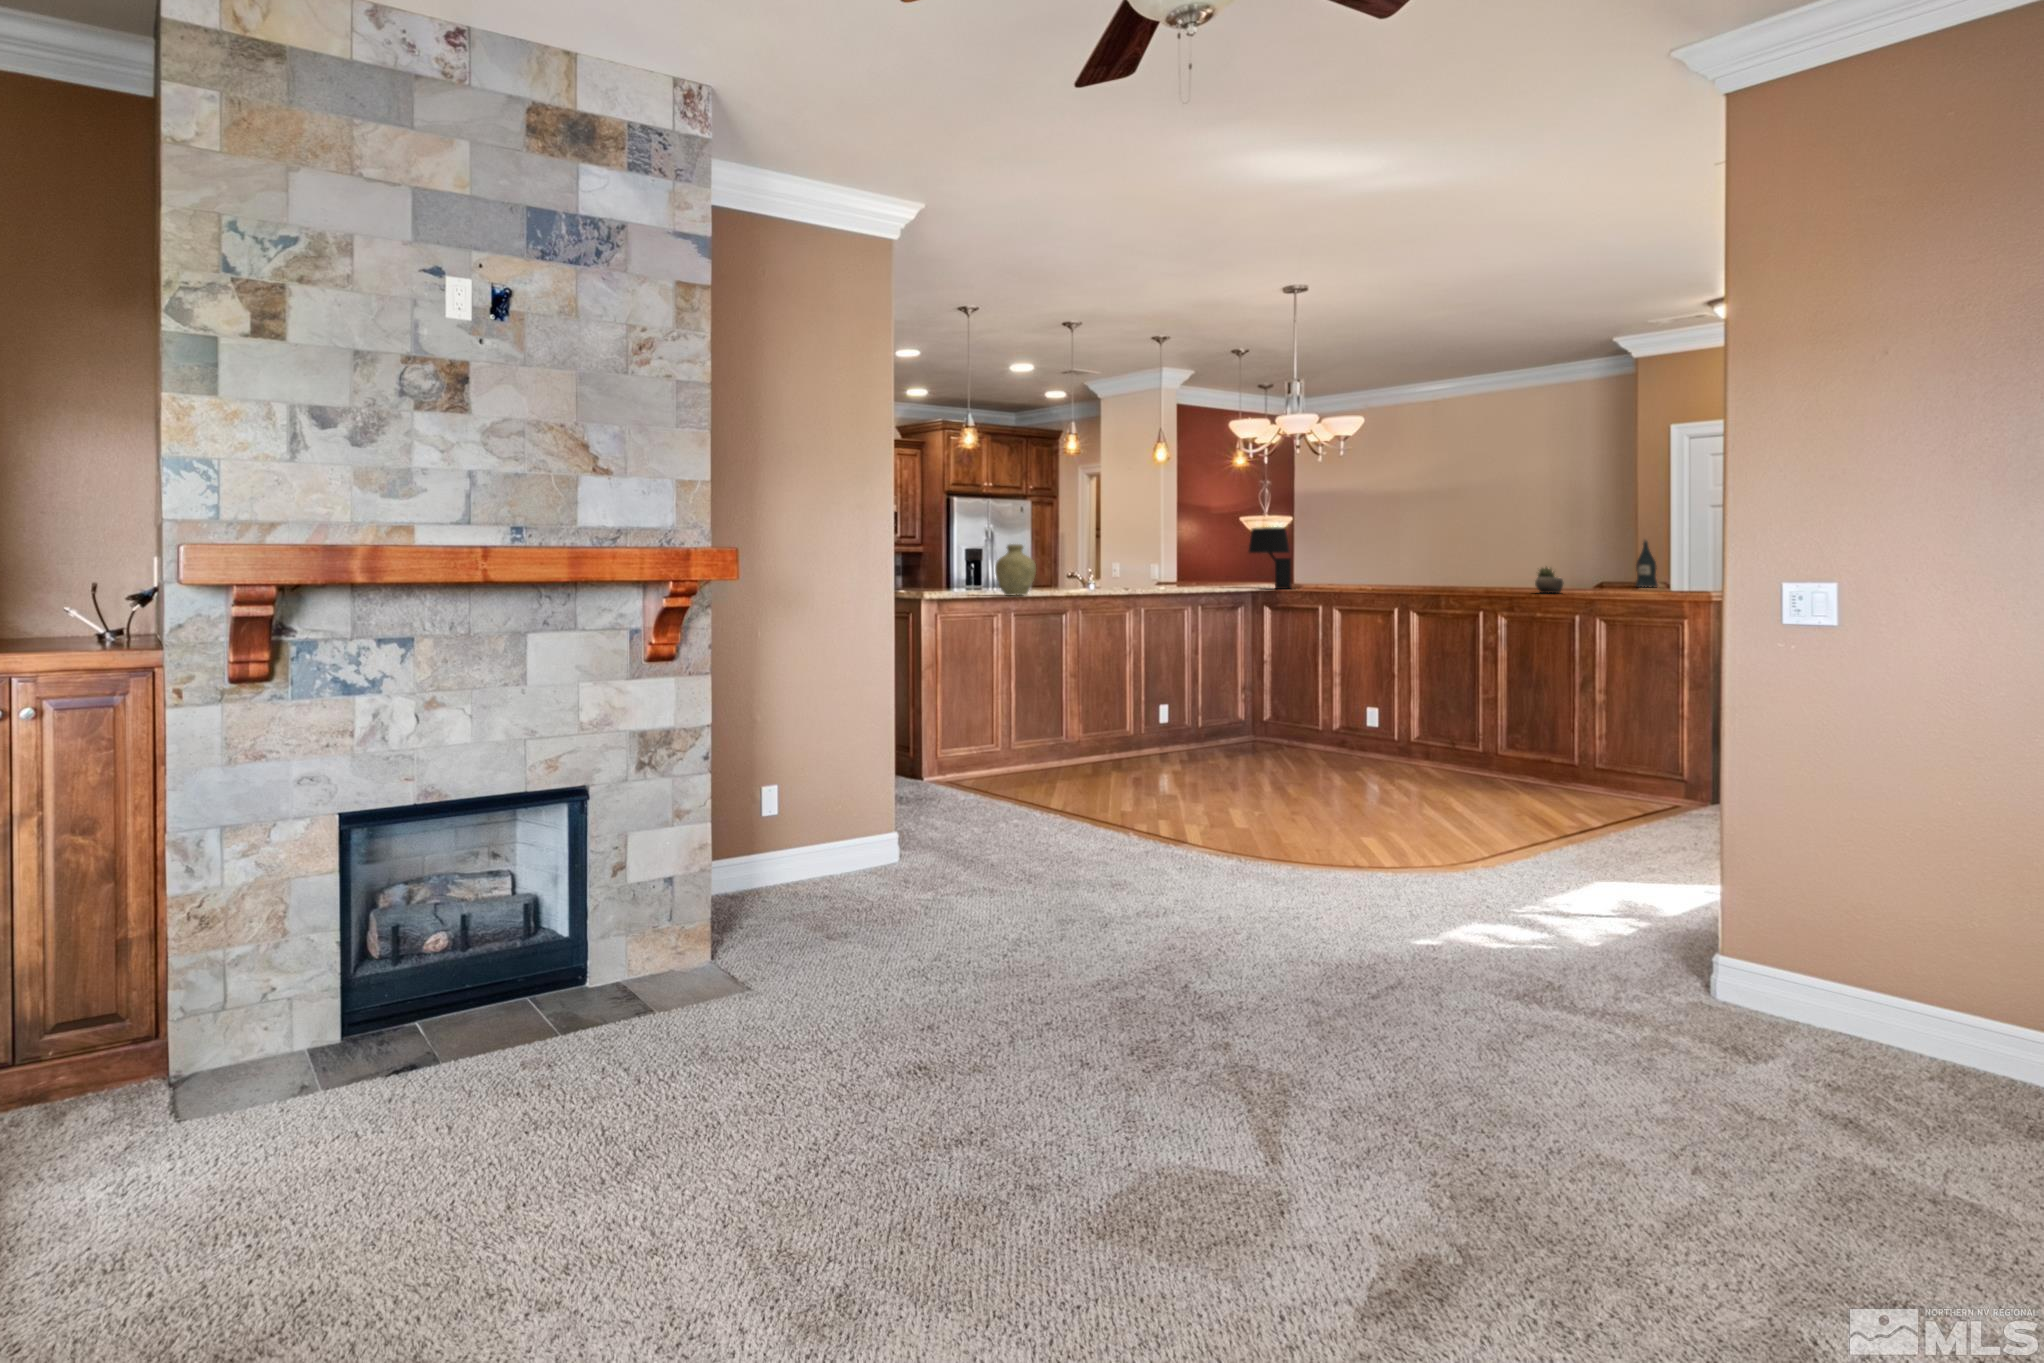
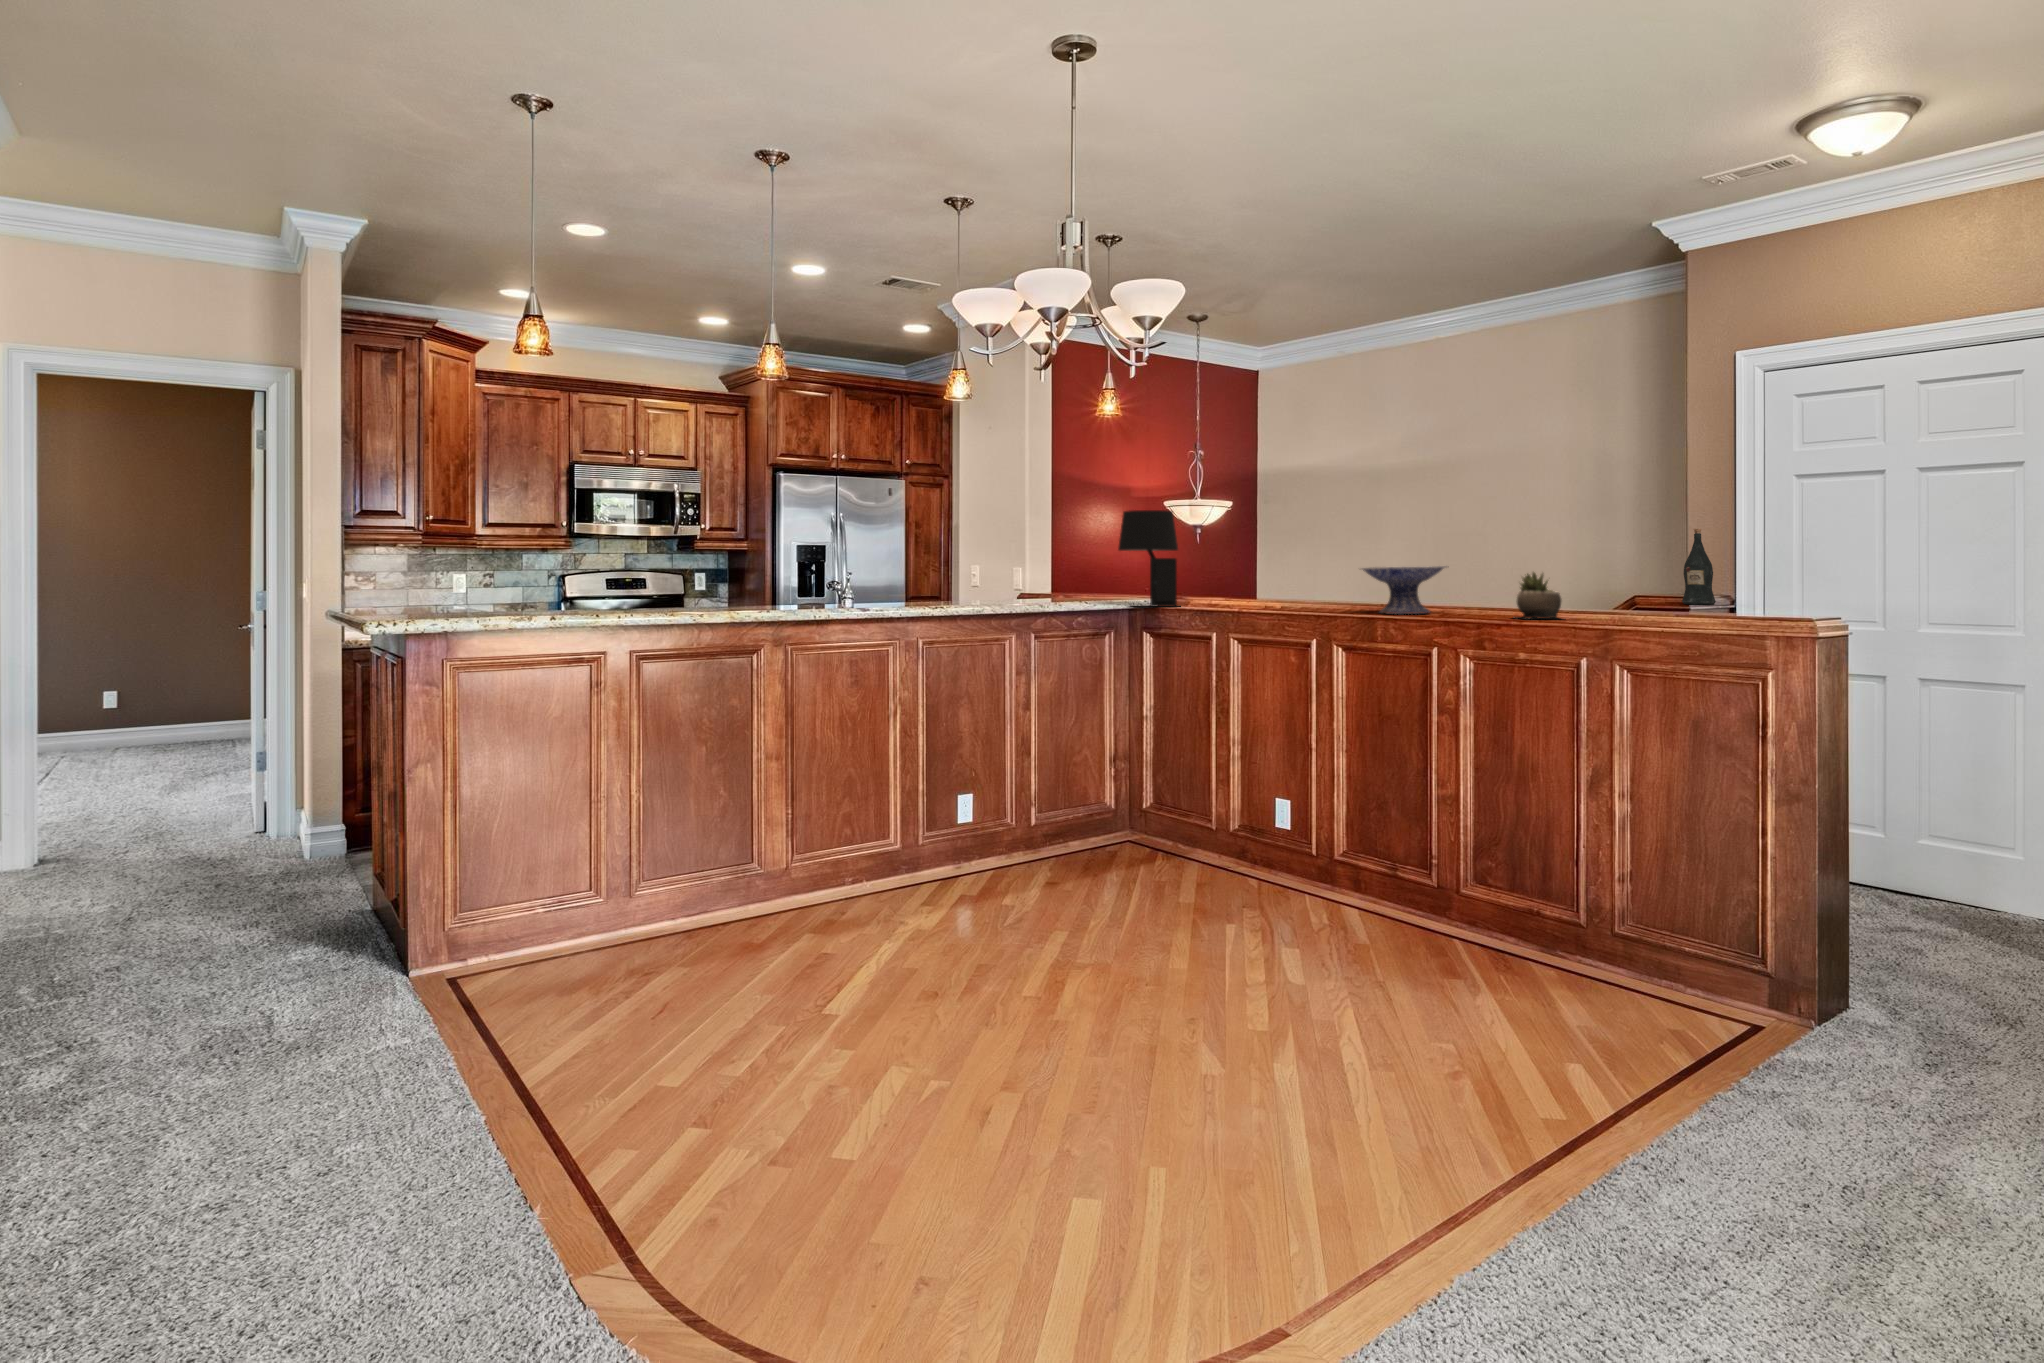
vase: present [995,544,1036,596] -> none [622,532,696,623]
decorative bowl: none [1428,563,1487,591] -> present [1362,566,1447,614]

